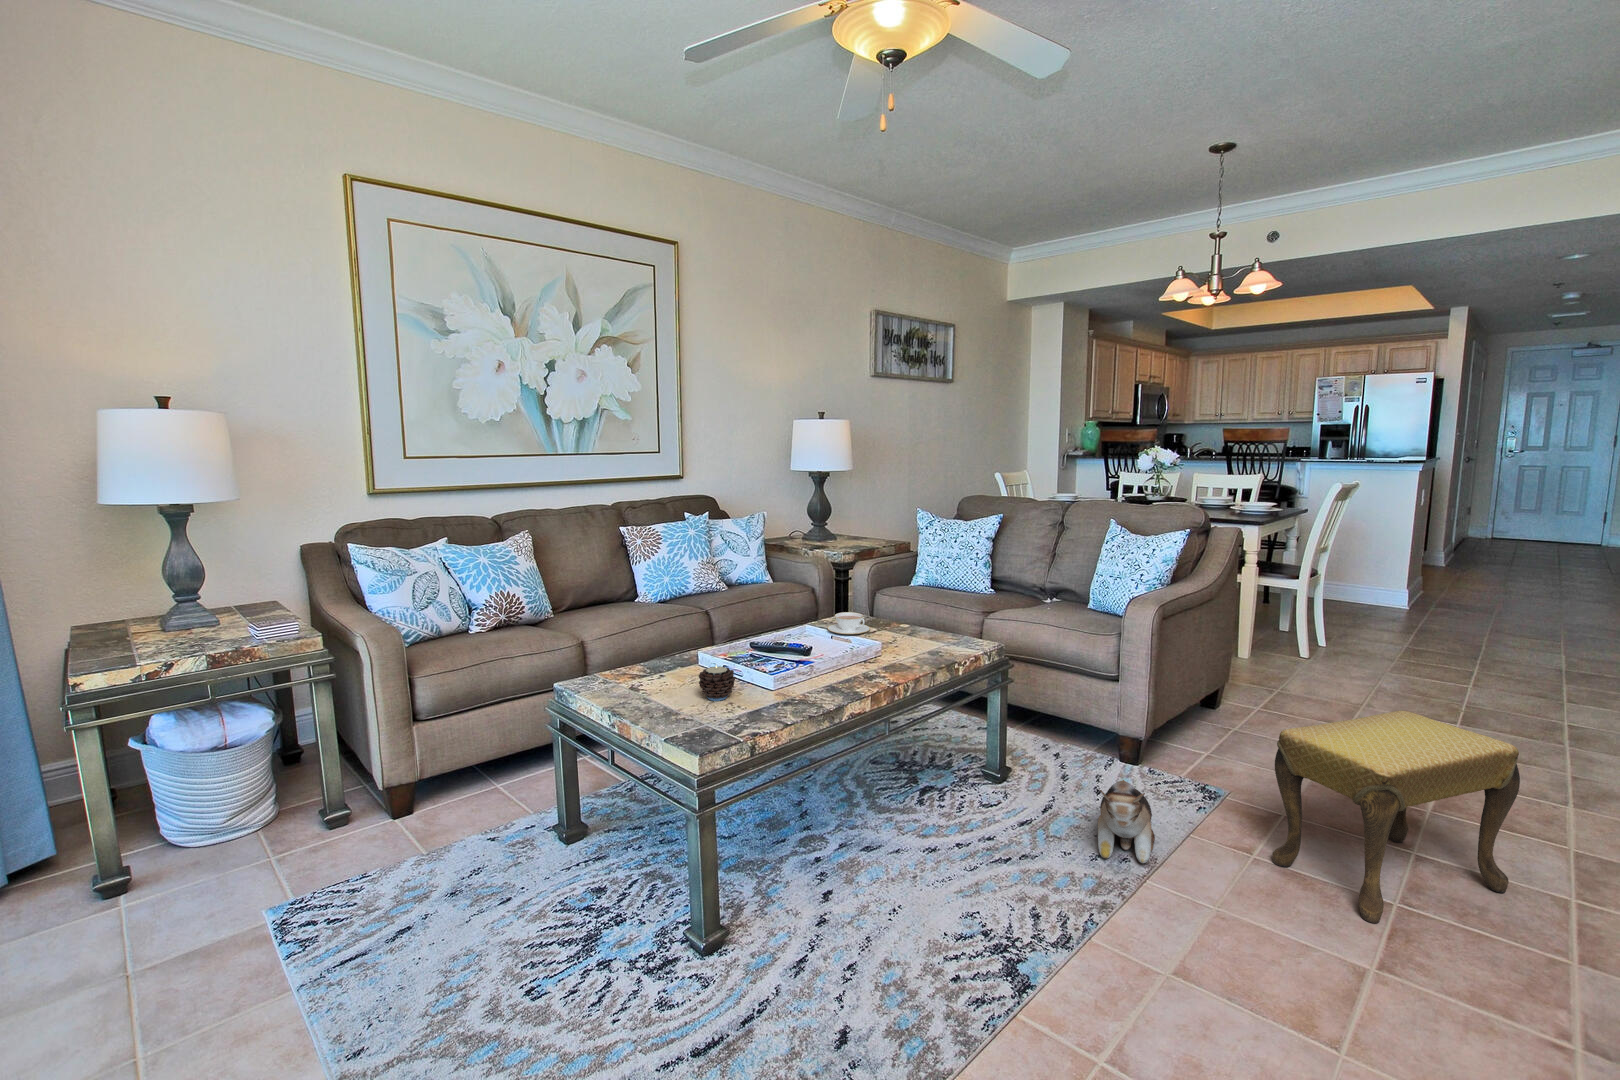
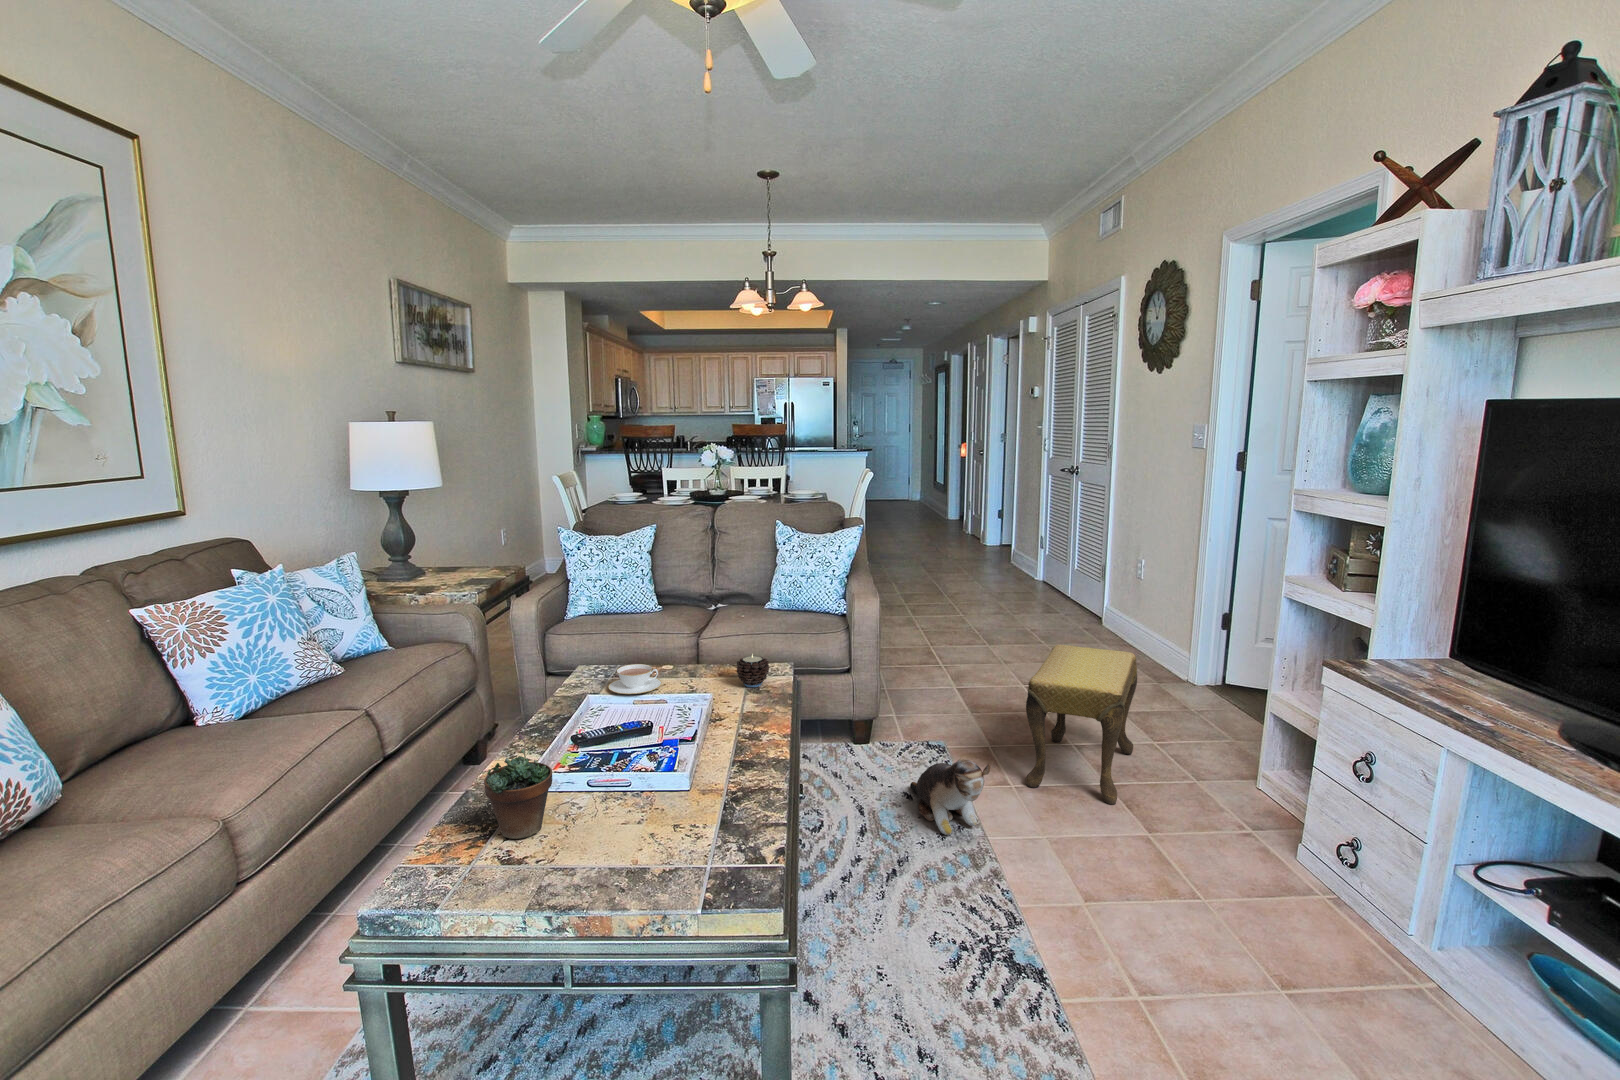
succulent plant: none [625,611,673,683] -> present [484,729,552,839]
candle: present [699,665,736,701] -> present [737,655,769,687]

